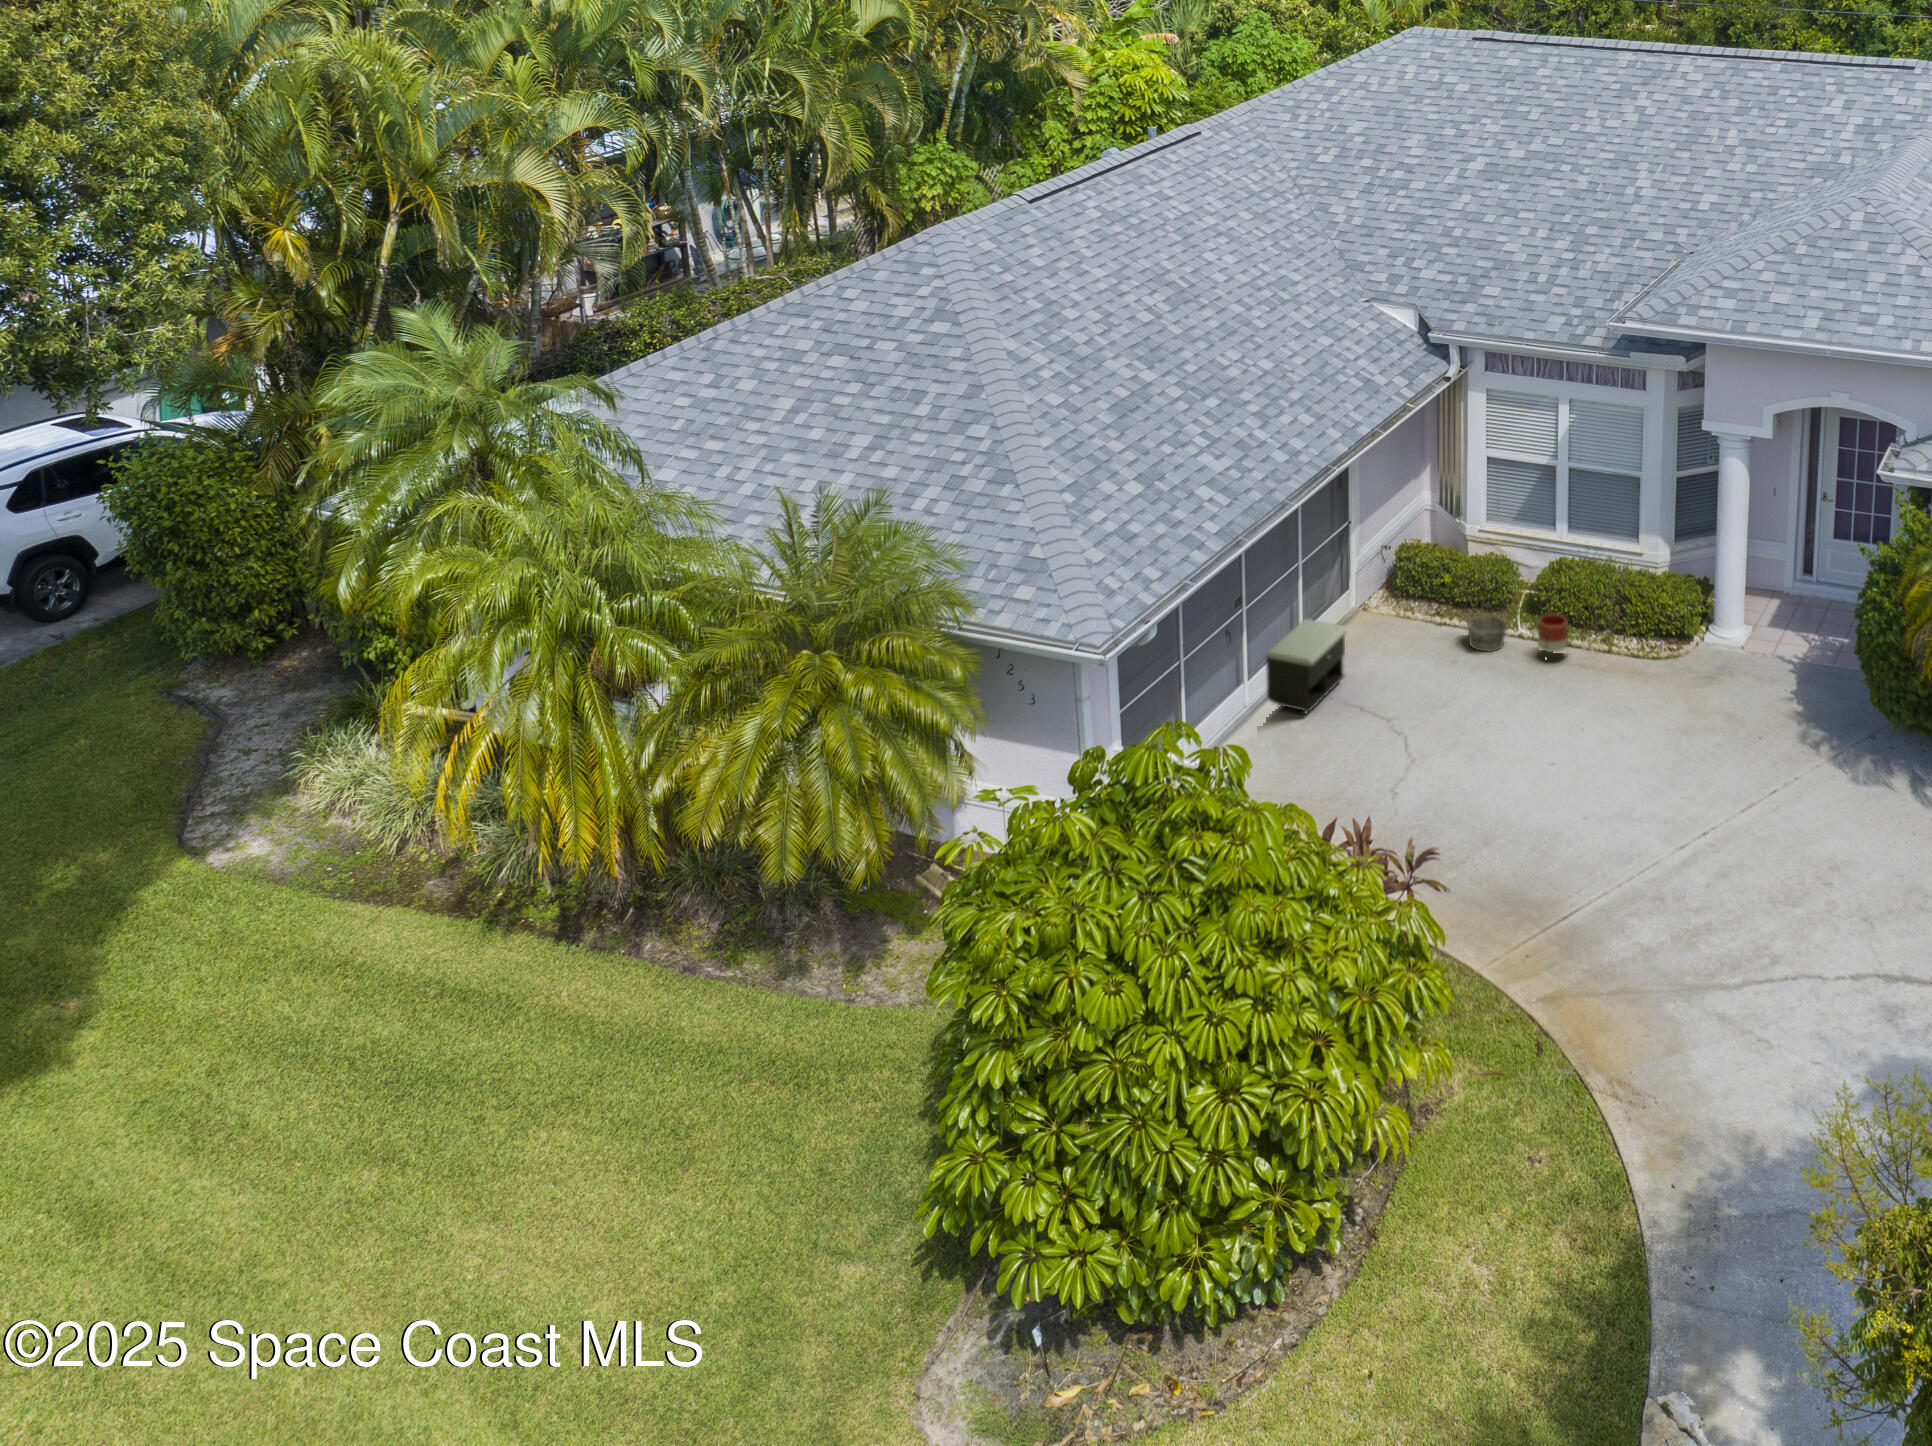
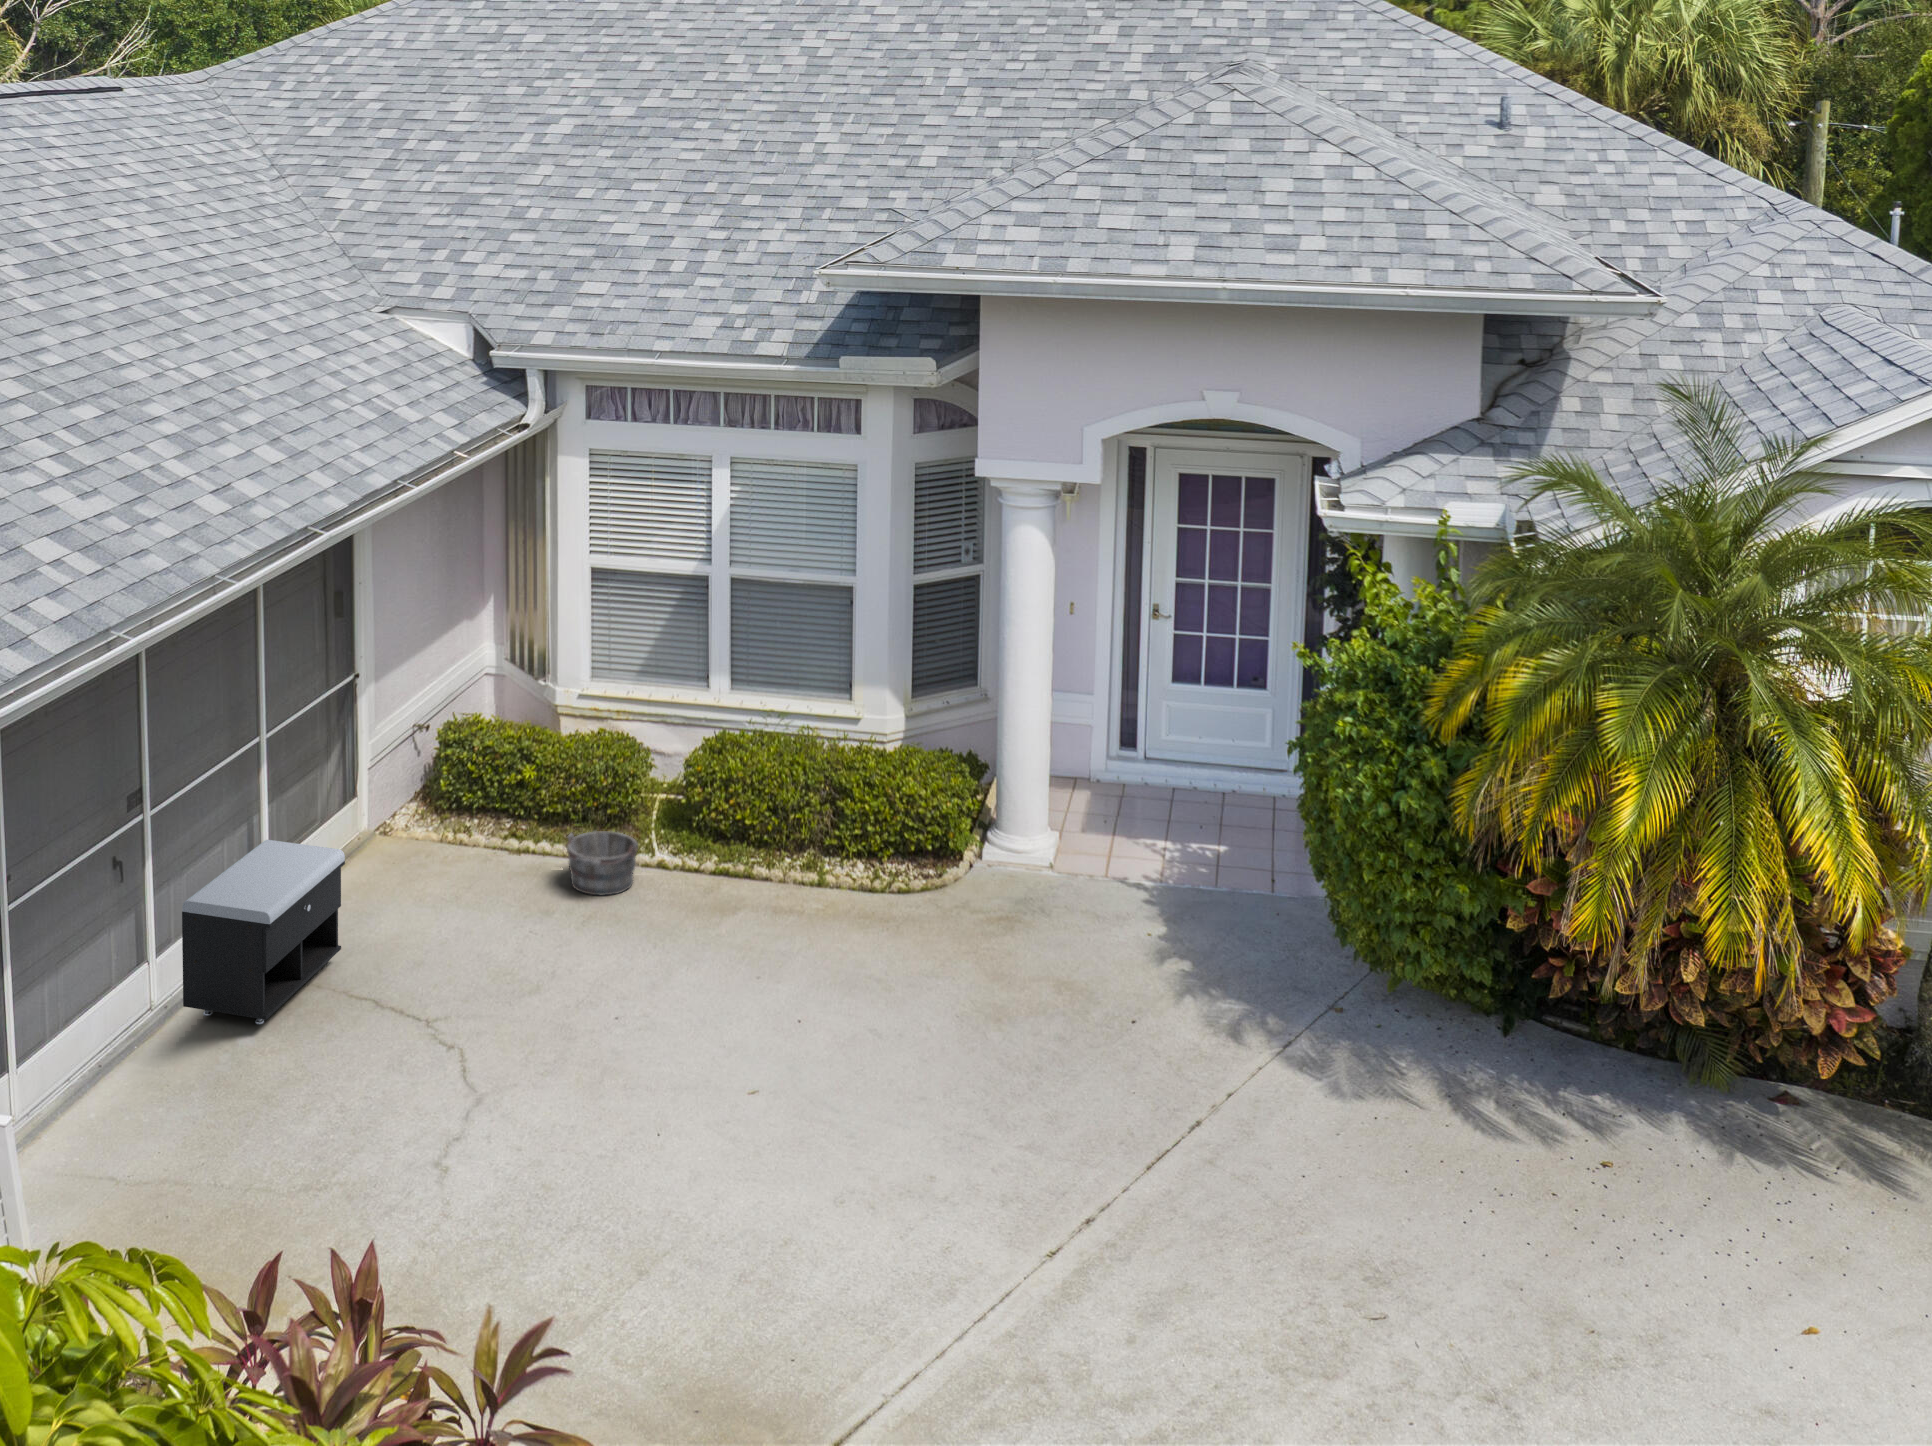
planter: present [1537,614,1568,662] -> none [695,821,750,911]

